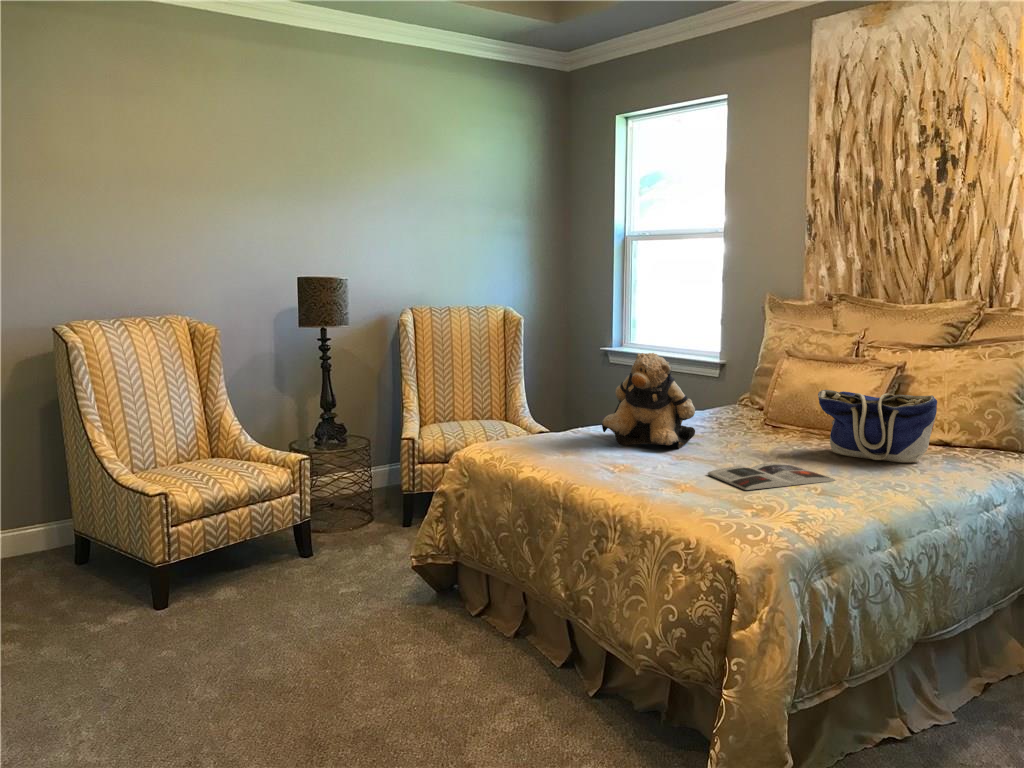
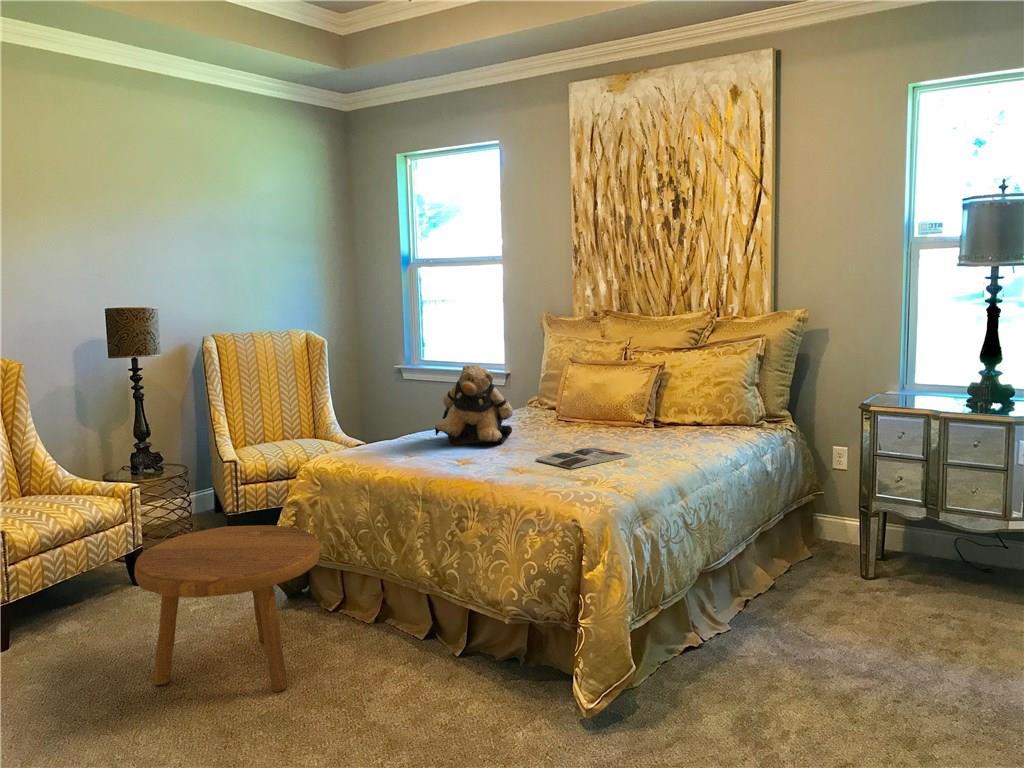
tote bag: present [818,390,937,463] -> none [609,386,697,439]
footstool: none [253,512,446,704] -> present [135,525,320,692]

